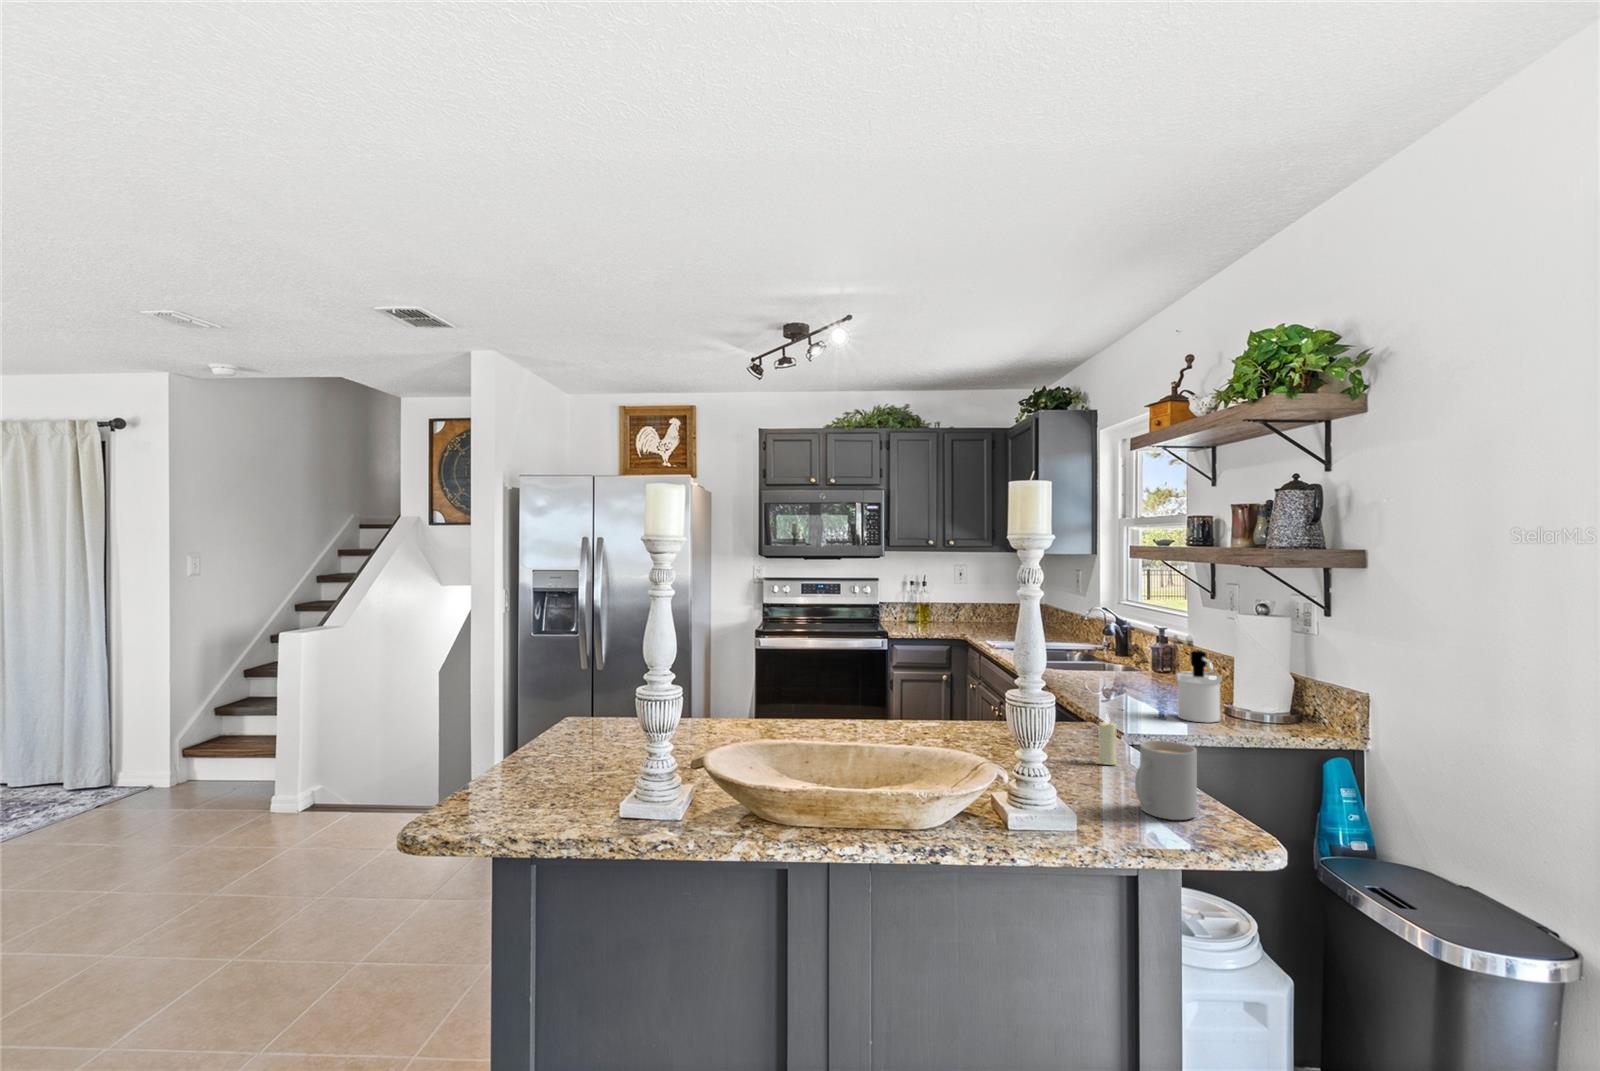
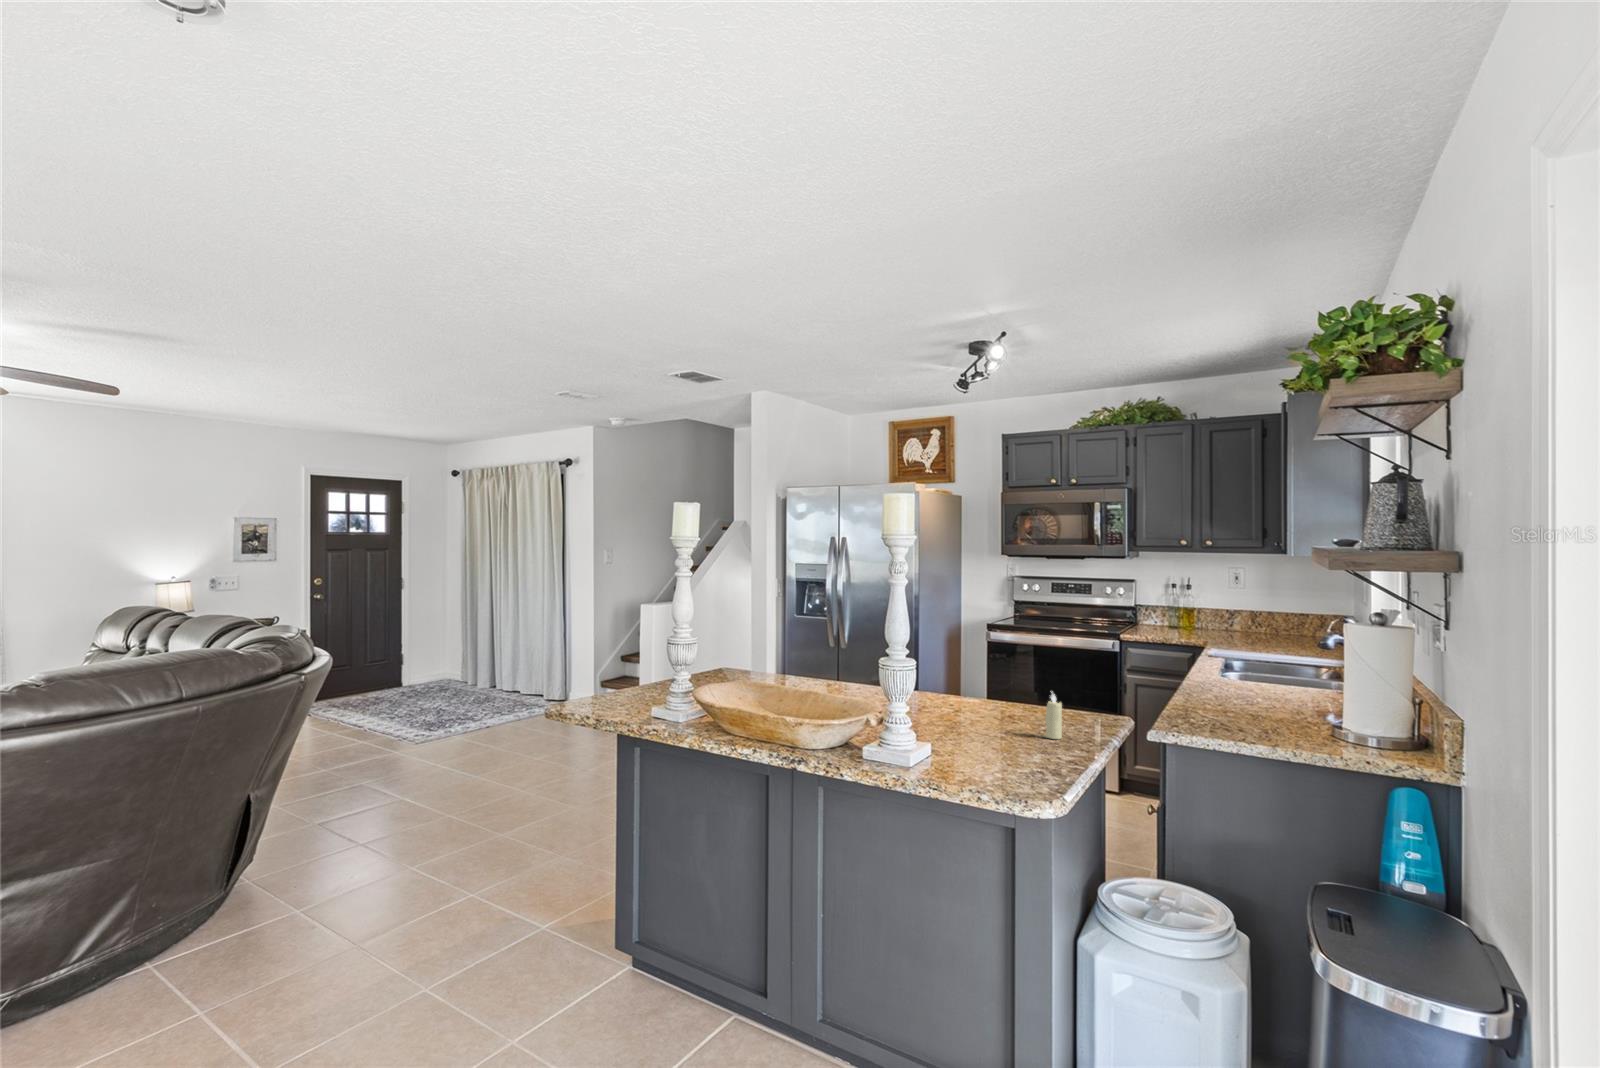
soap dispenser: present [1176,651,1222,723] -> none [1247,656,1296,730]
mug: present [1135,741,1197,820] -> none [974,709,1037,773]

